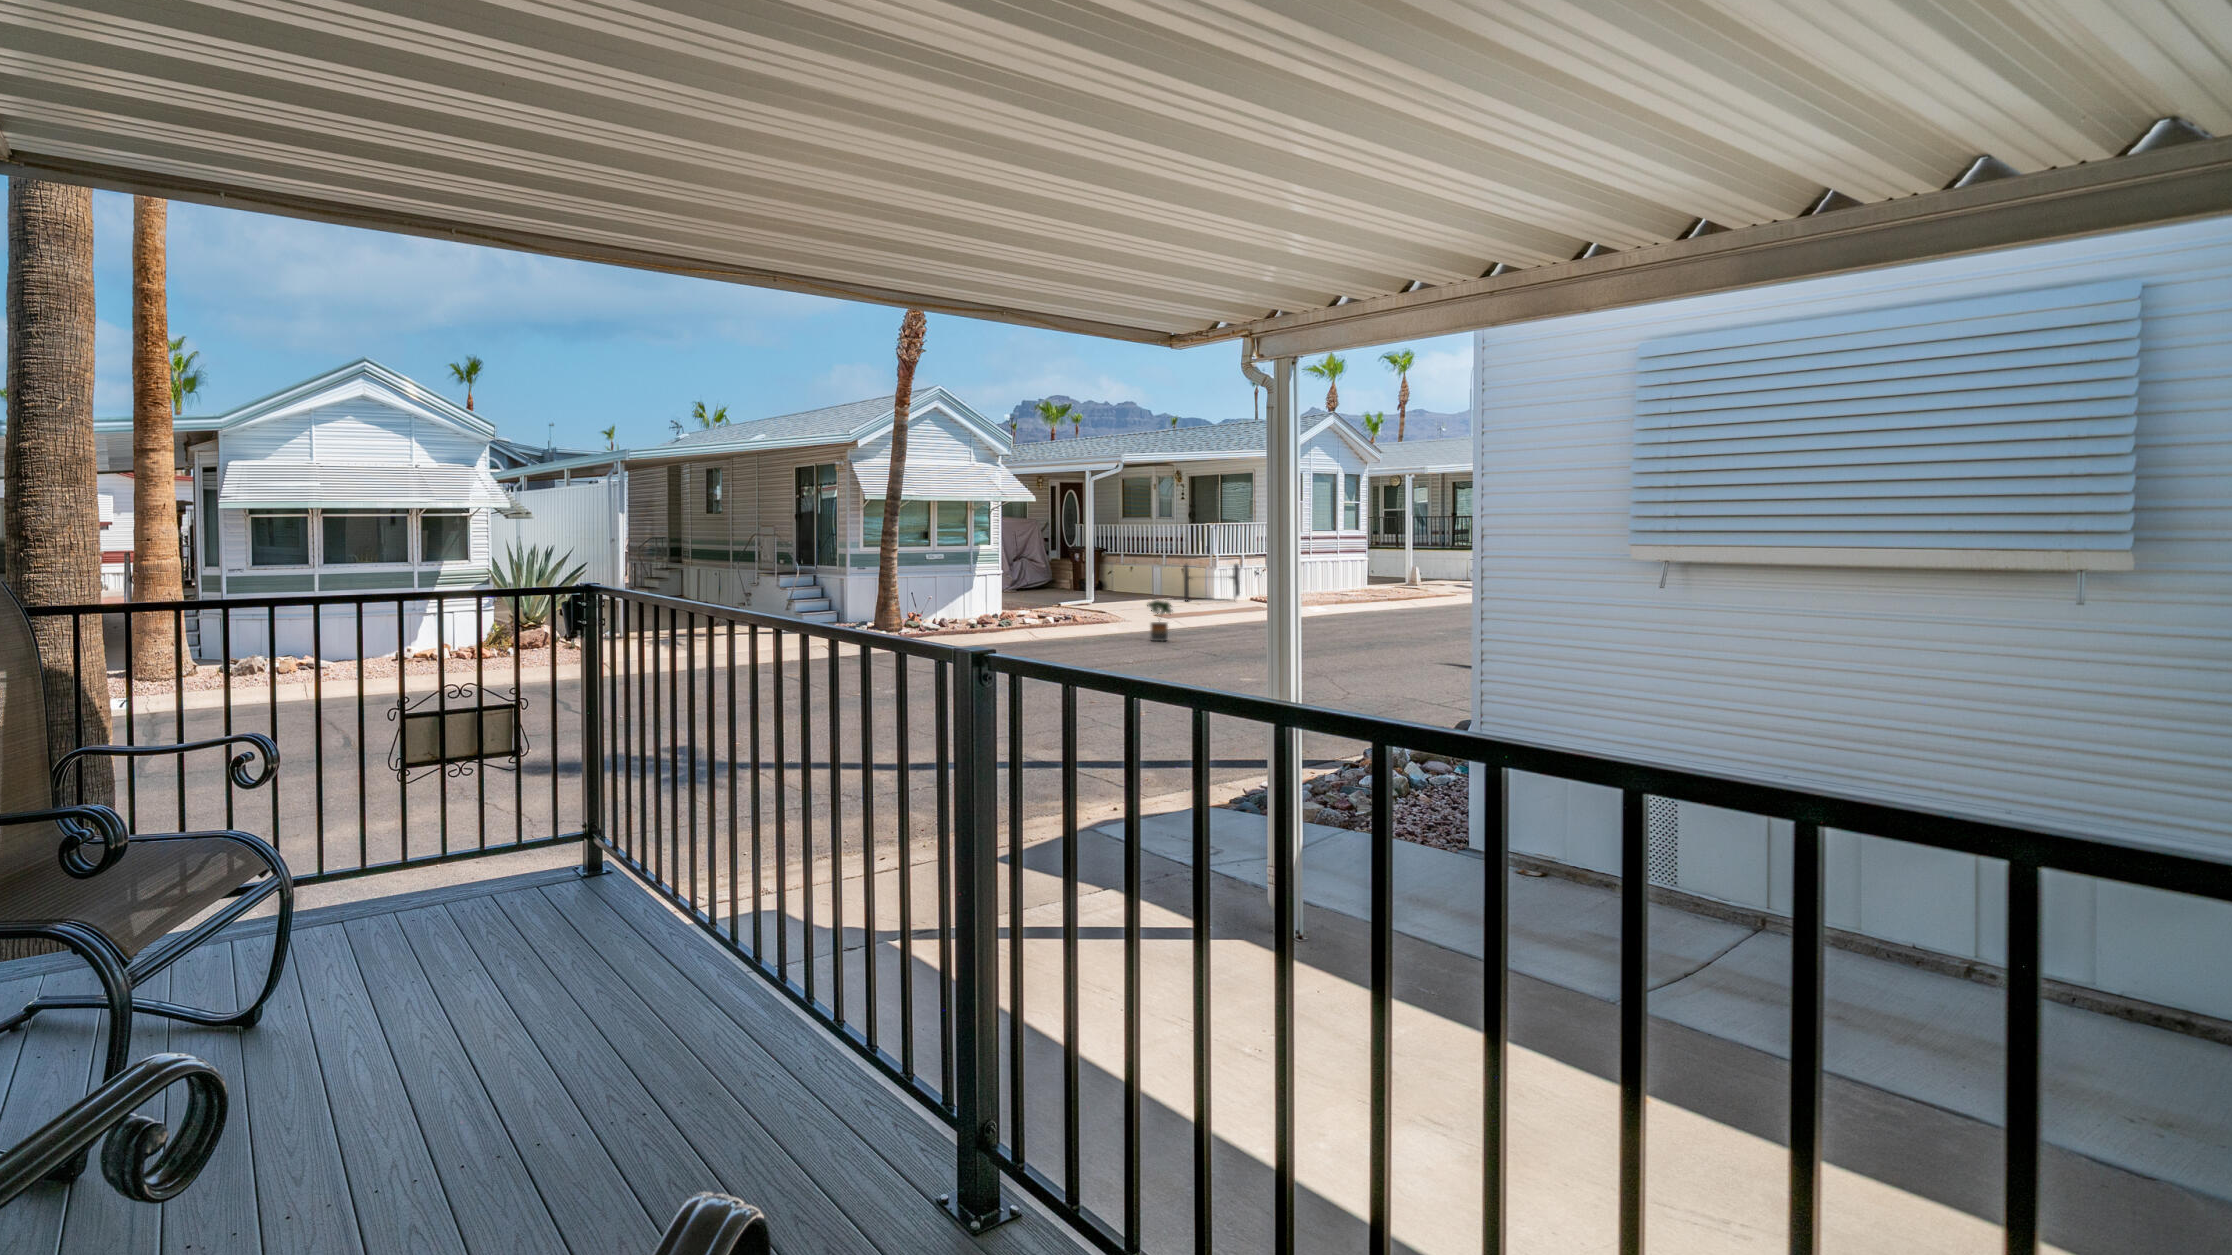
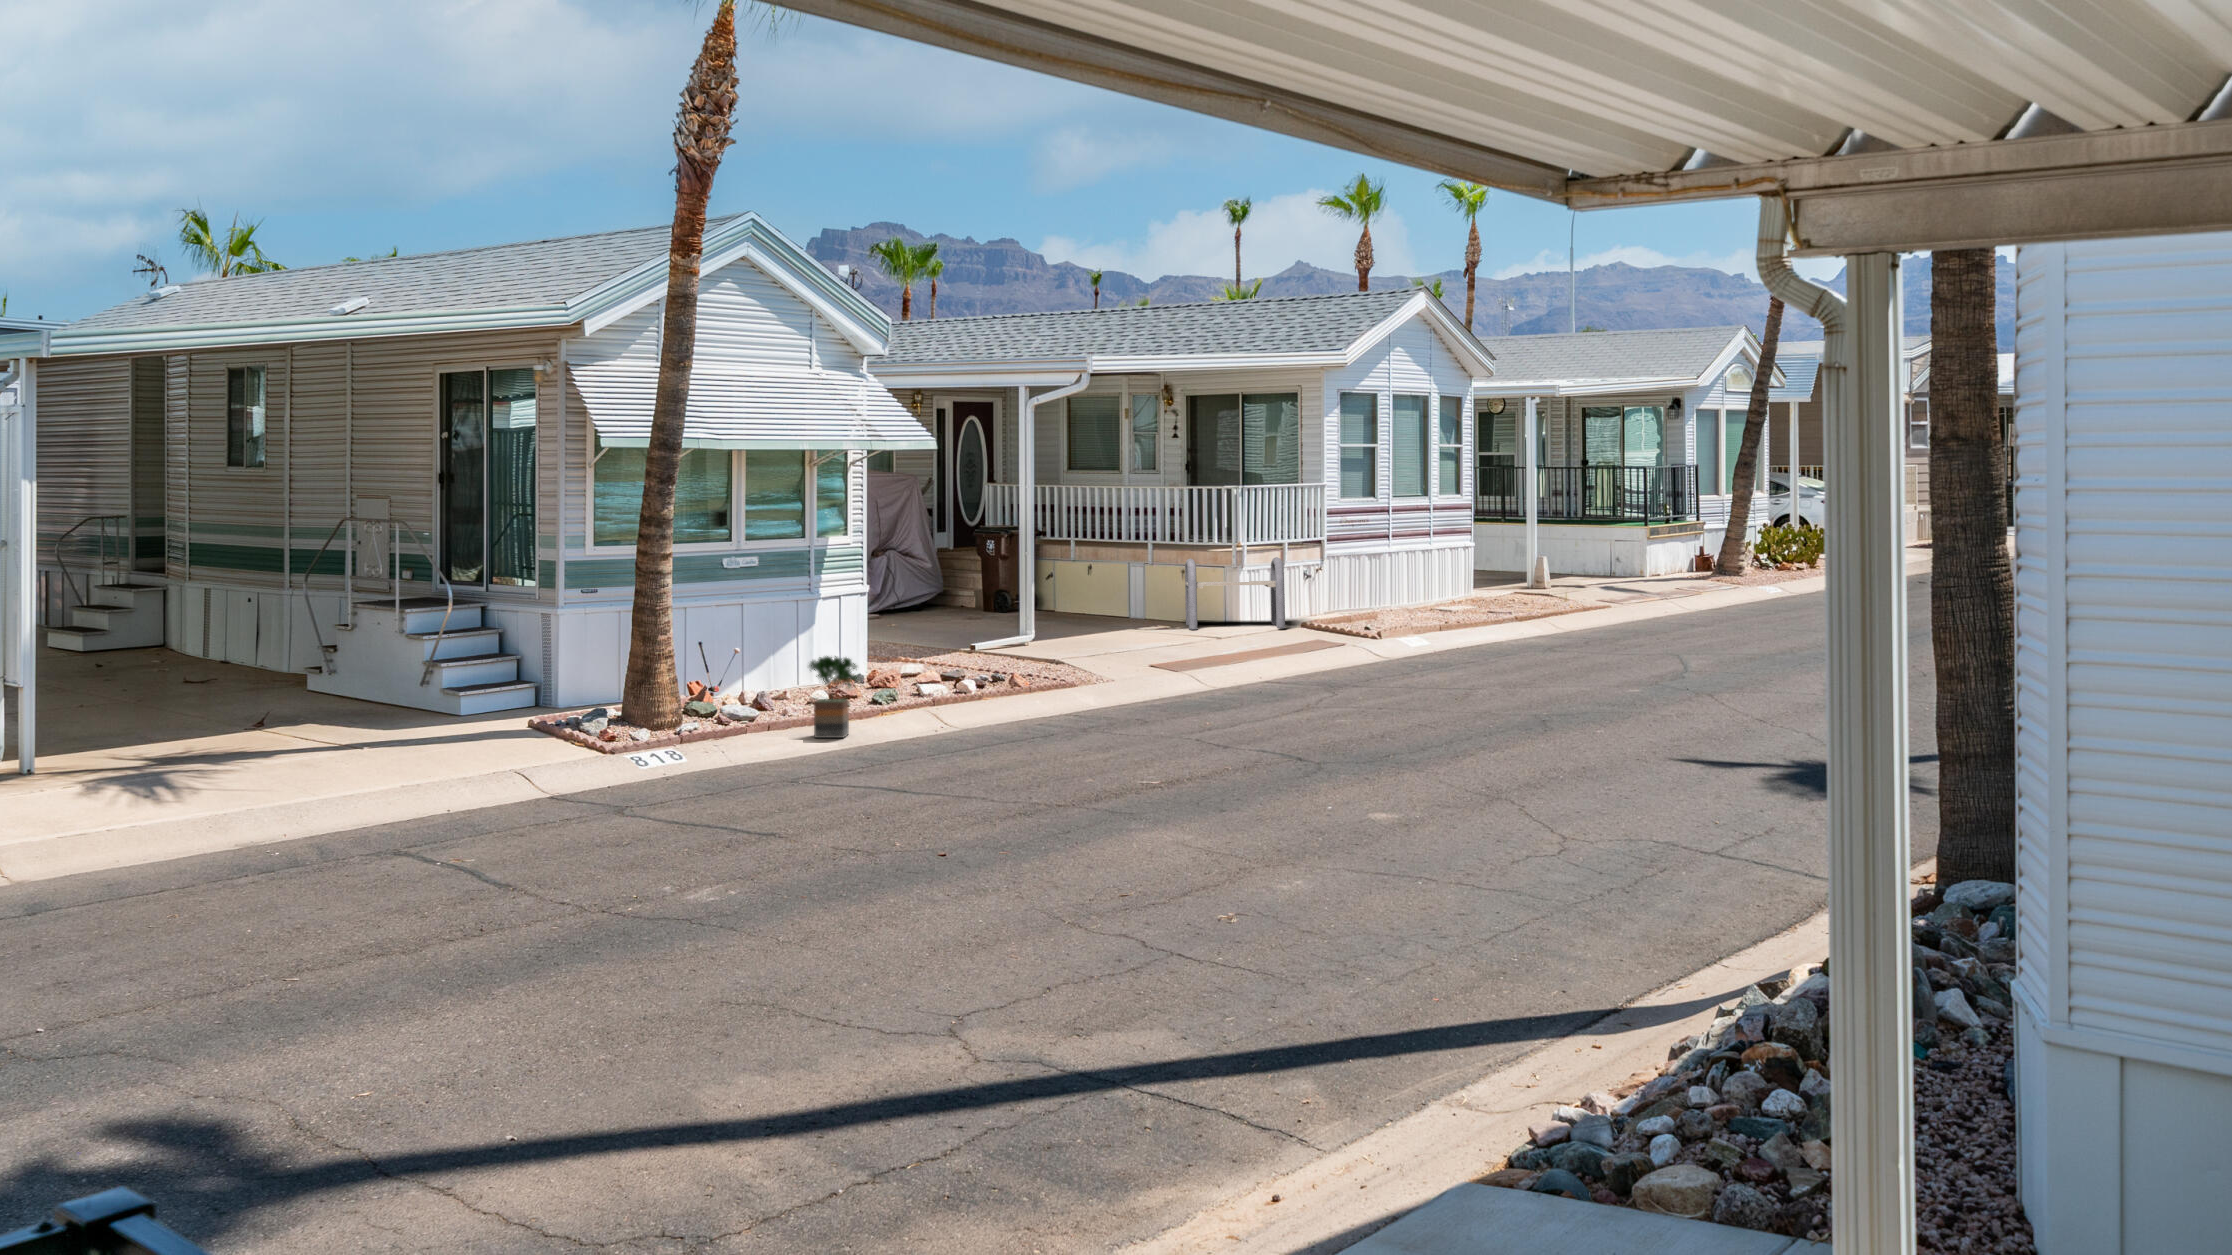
potted tree: present [1147,600,1173,641] -> present [809,656,857,738]

